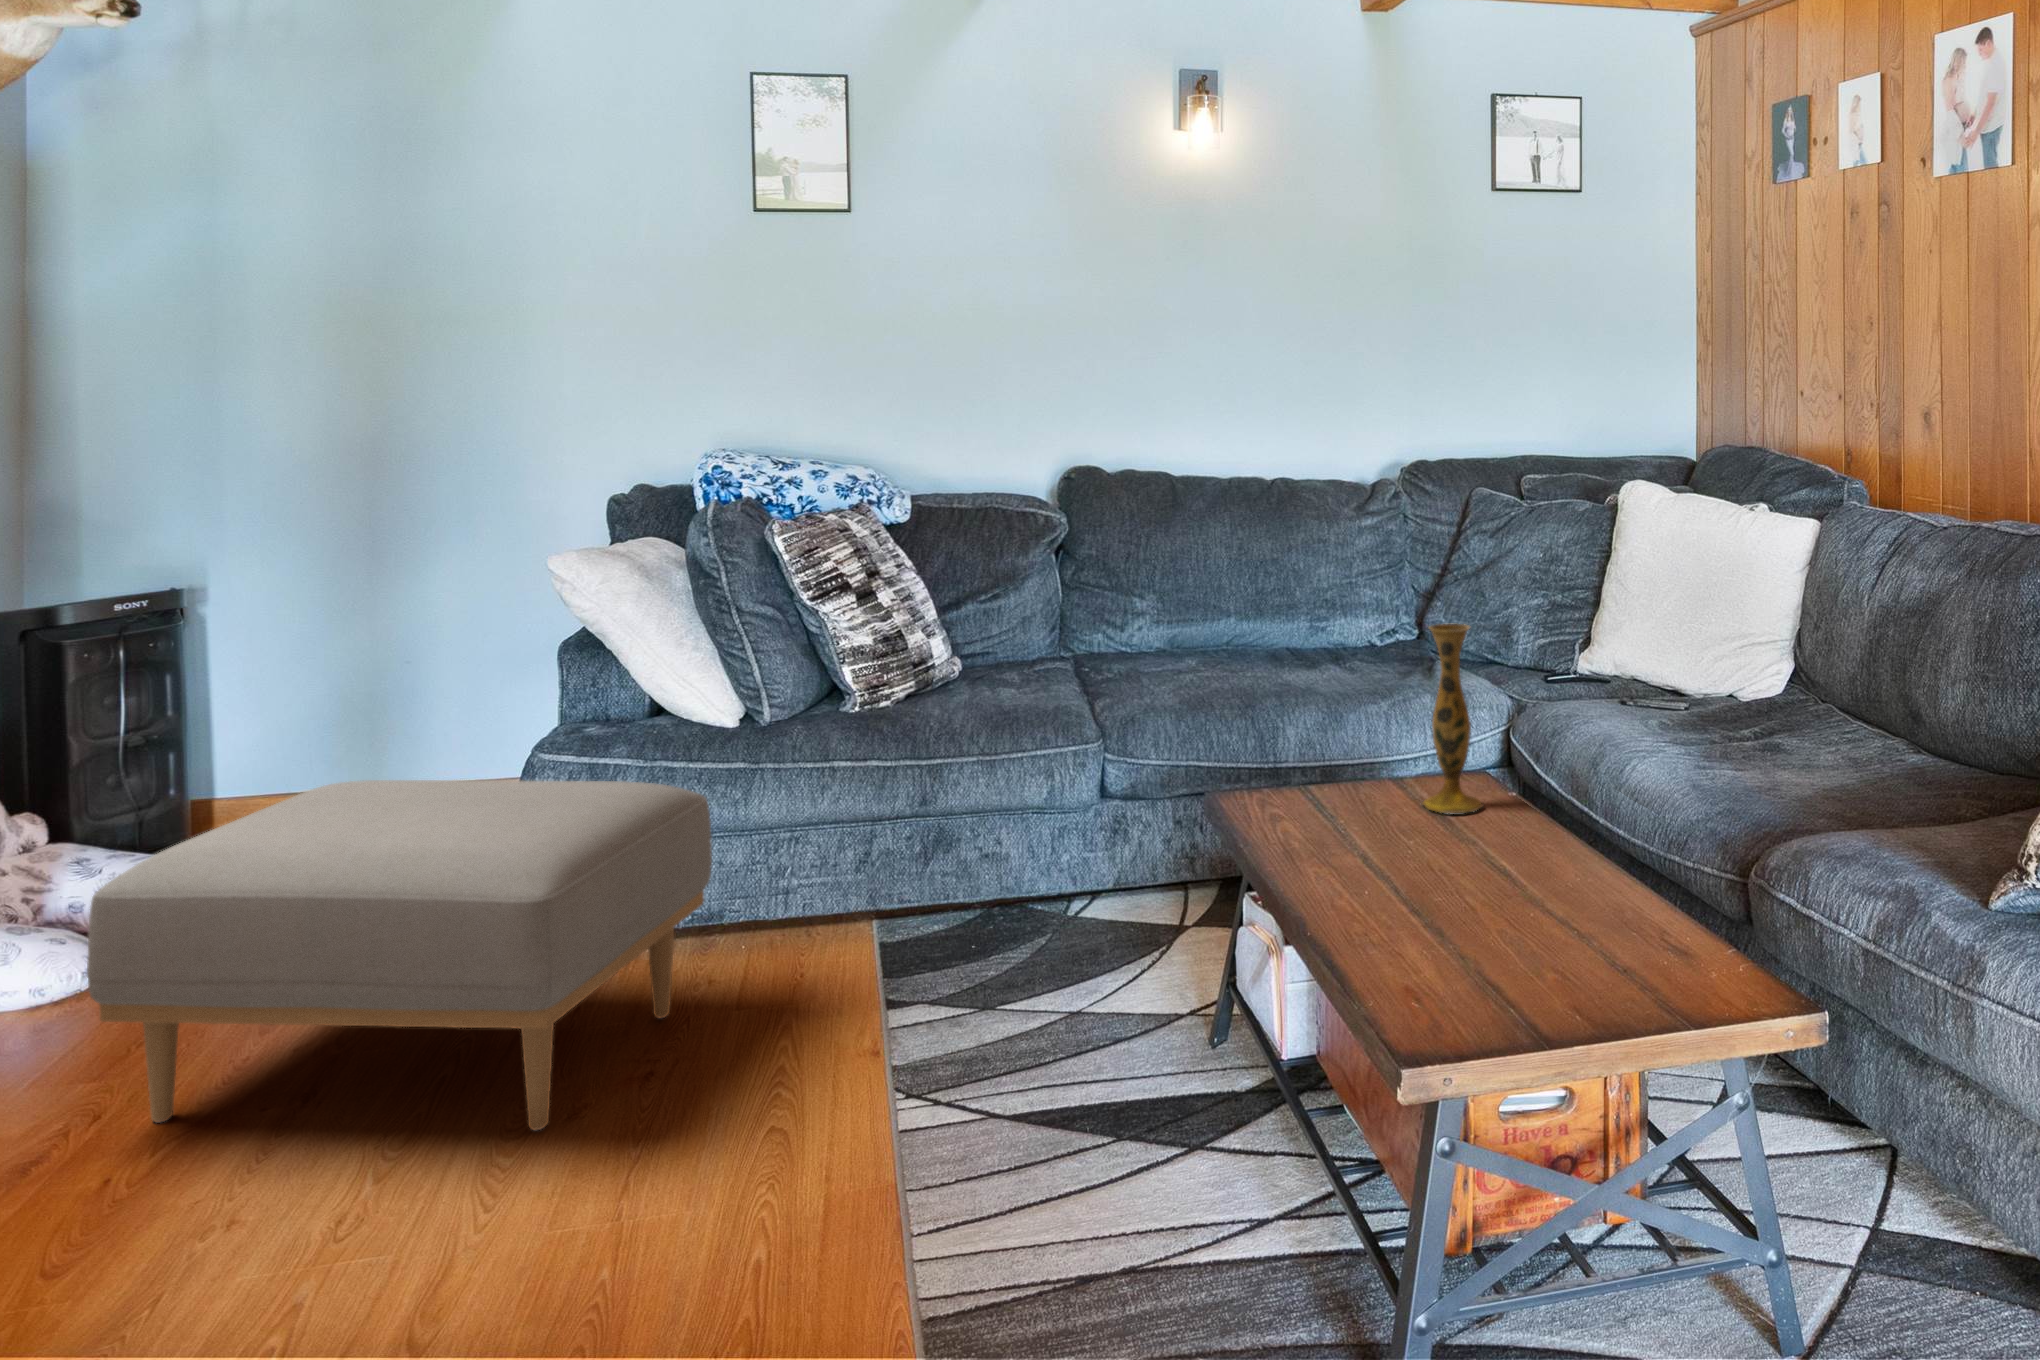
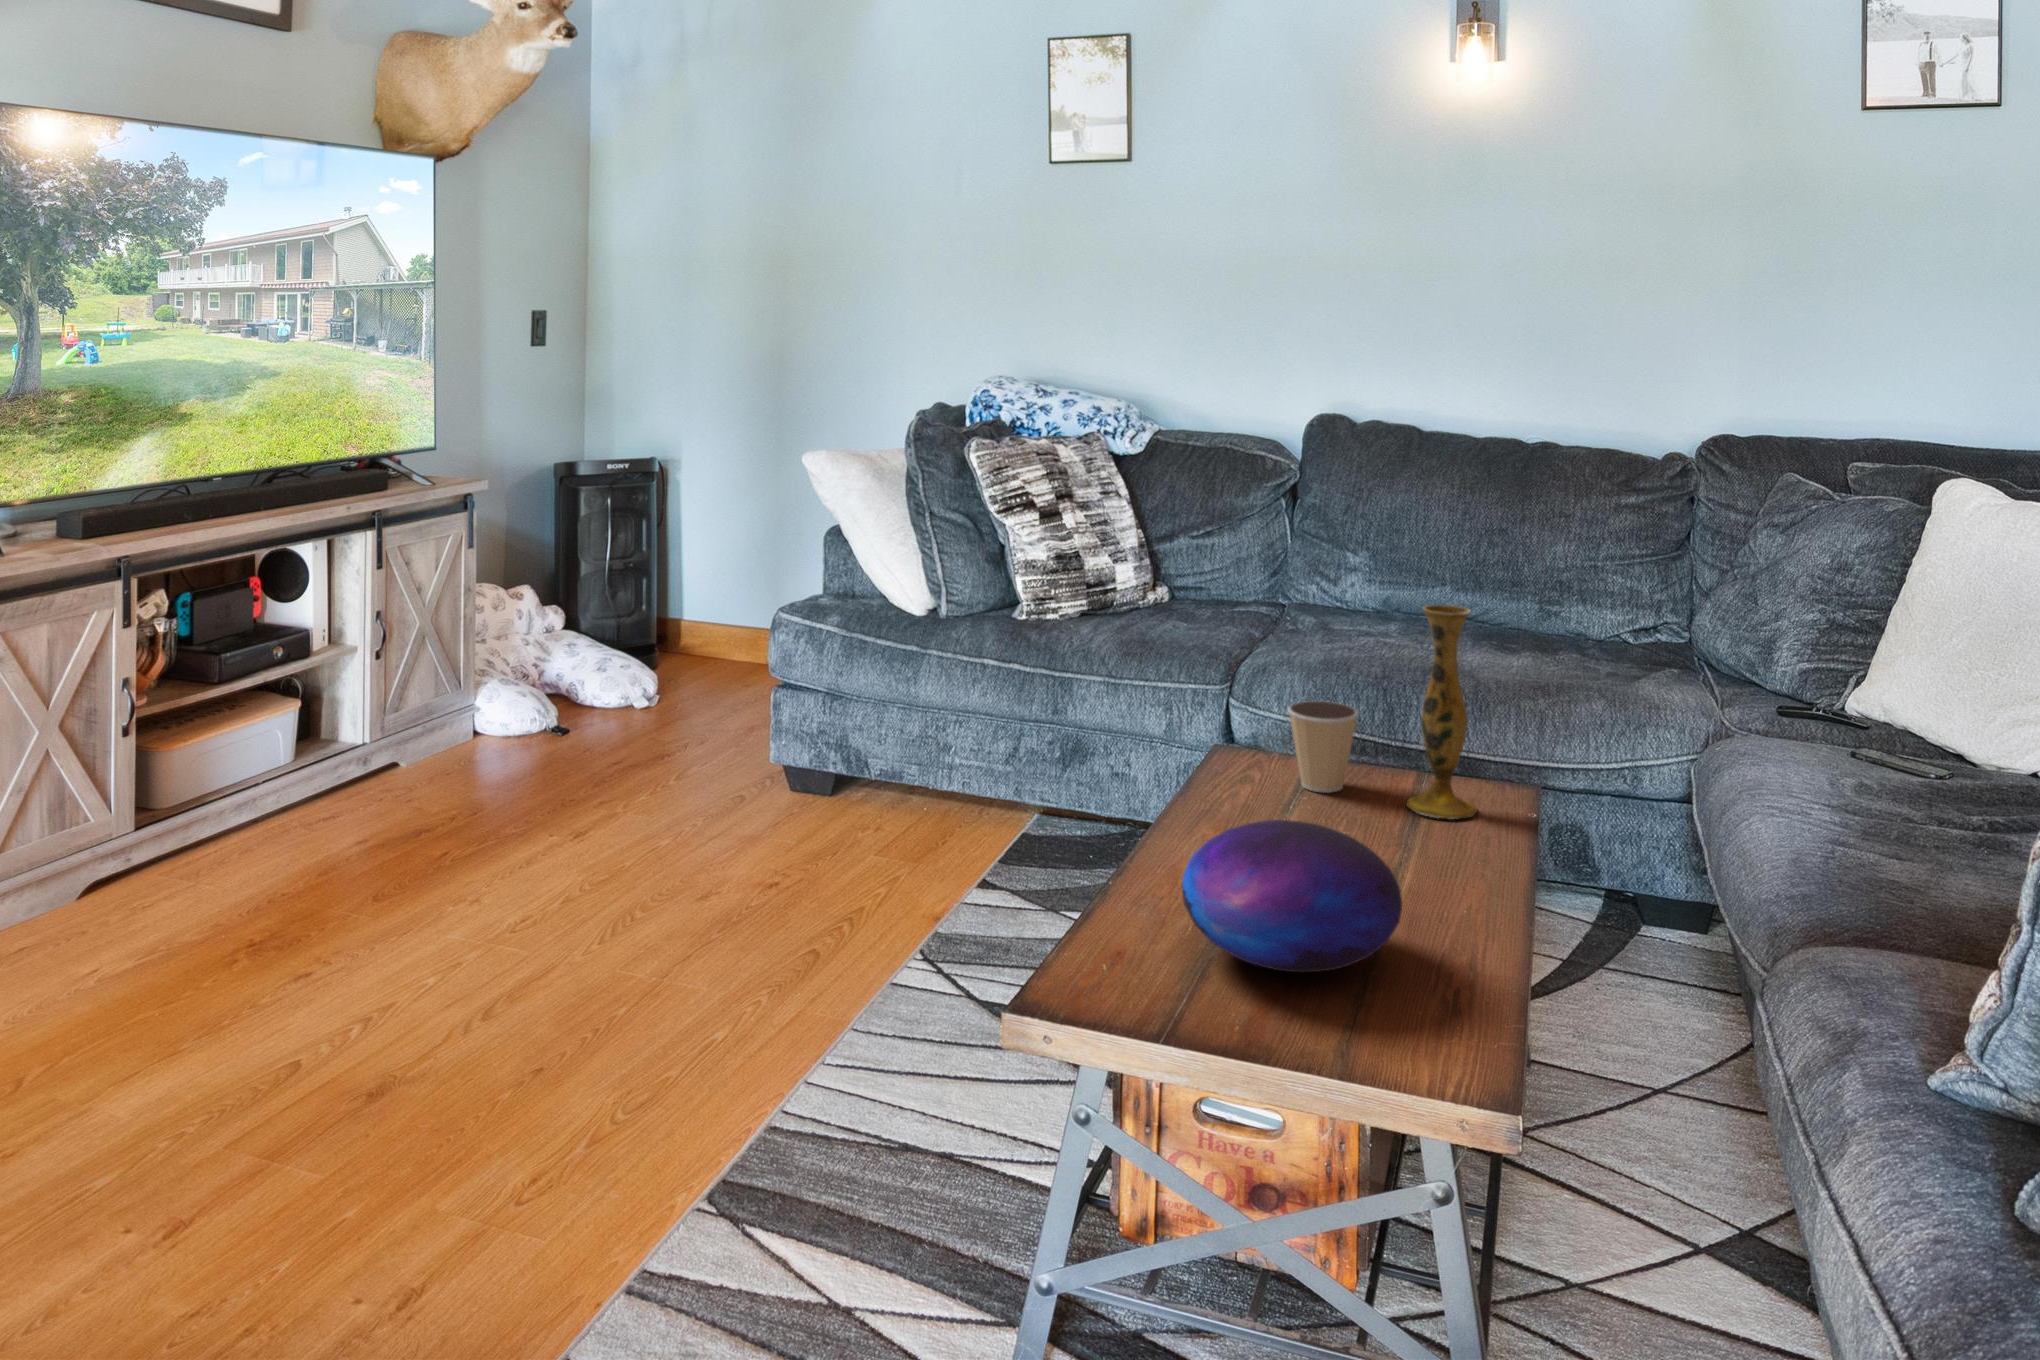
coffee cup: none [1308,730,1373,815] -> present [1288,701,1358,793]
ottoman: present [87,780,712,1130] -> none [455,610,864,899]
decorative orb: none [1426,825,1623,958] -> present [1182,820,1402,972]

